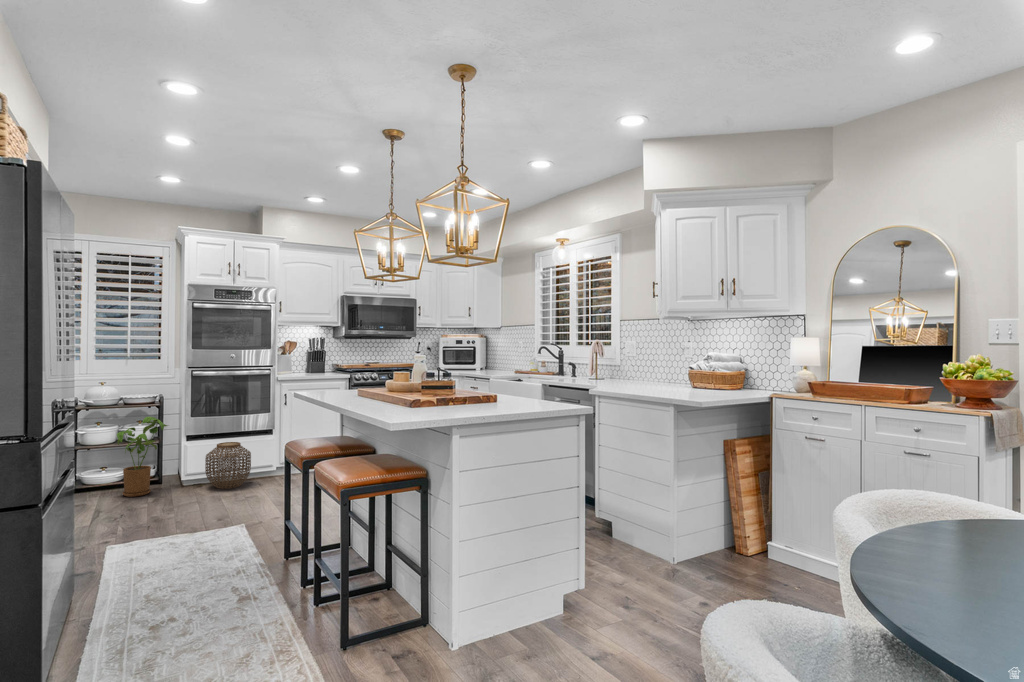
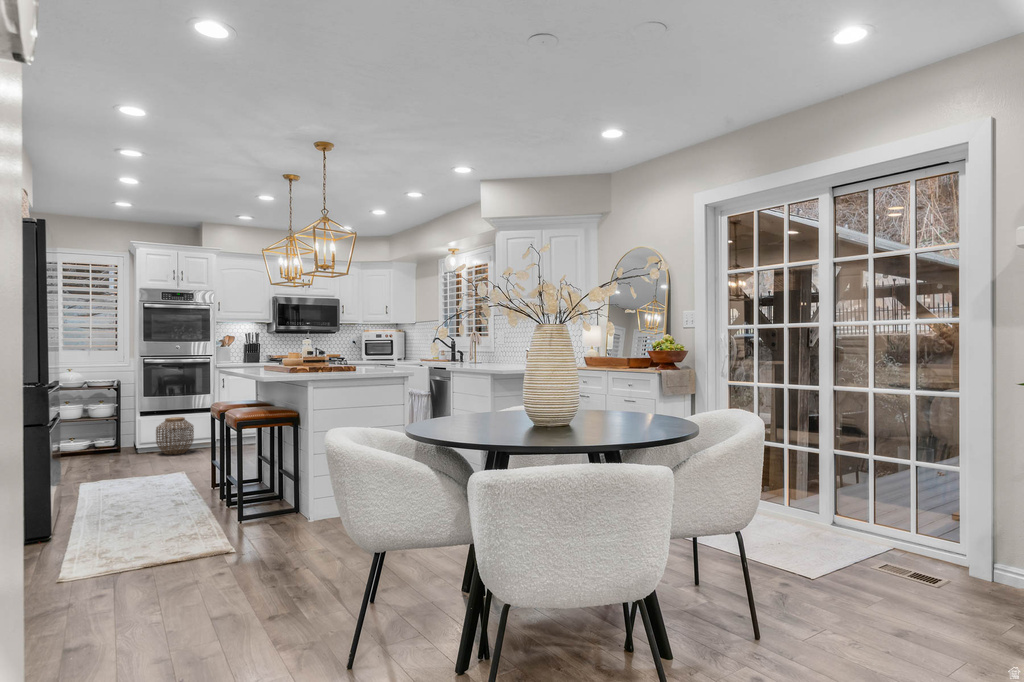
house plant: present [117,417,168,497] -> none [83,396,126,460]

